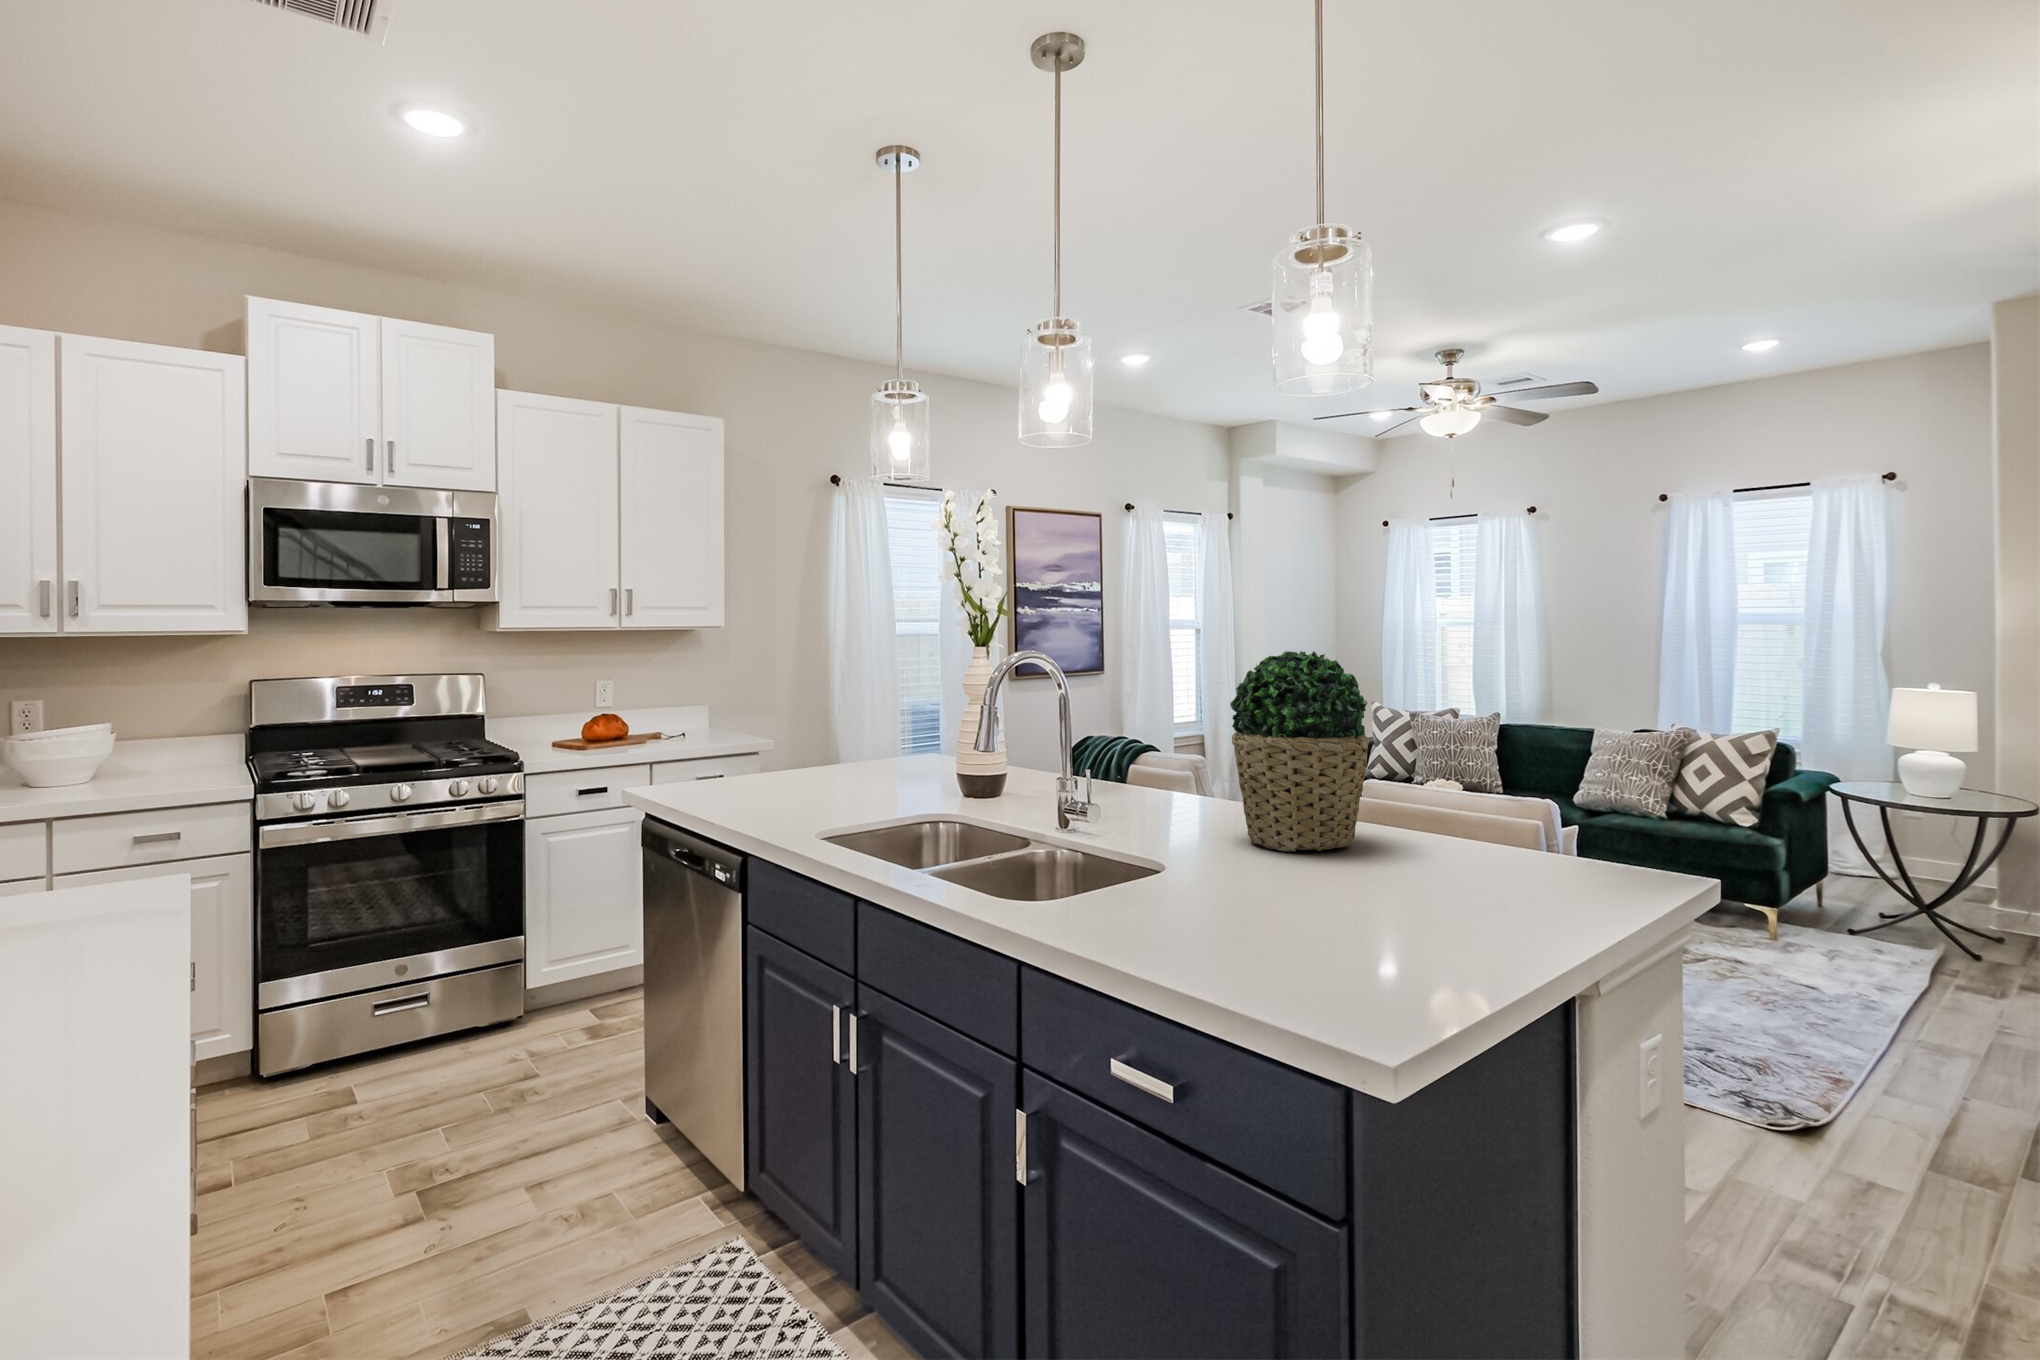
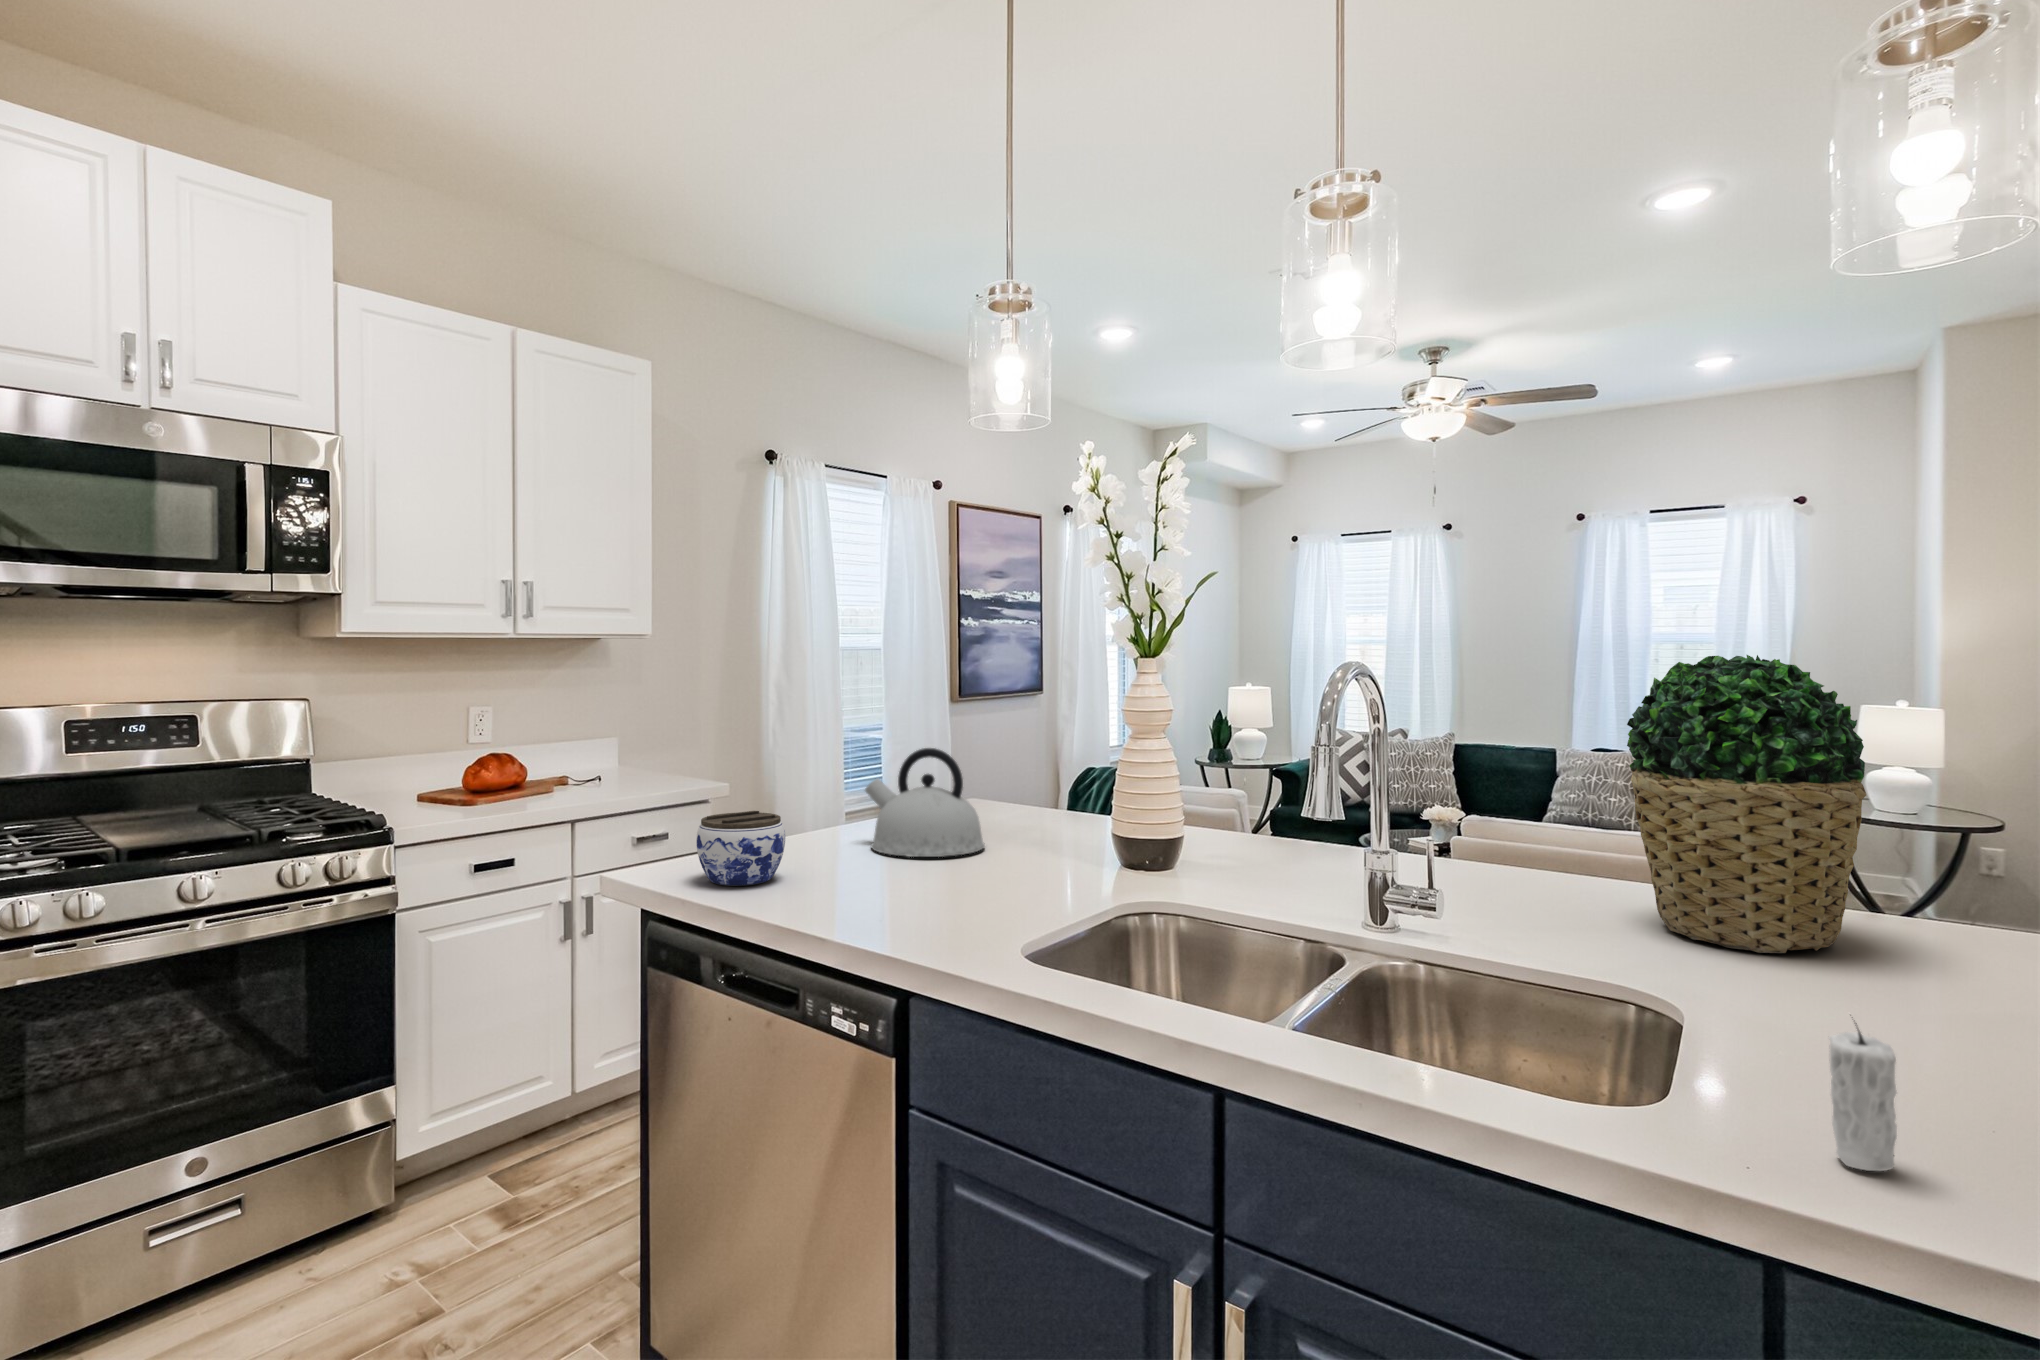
kettle: none [808,711,888,786] -> present [865,748,985,857]
jar: none [671,750,729,796] -> present [696,811,785,886]
candle: none [1068,844,1096,924] -> present [1829,1023,1897,1171]

